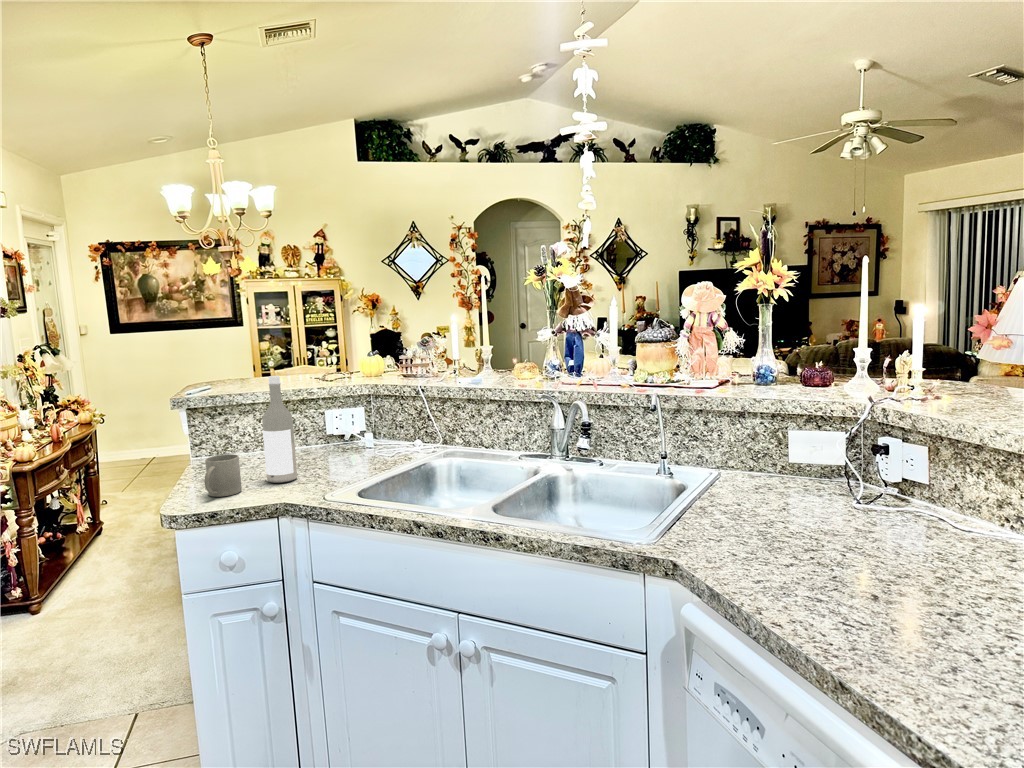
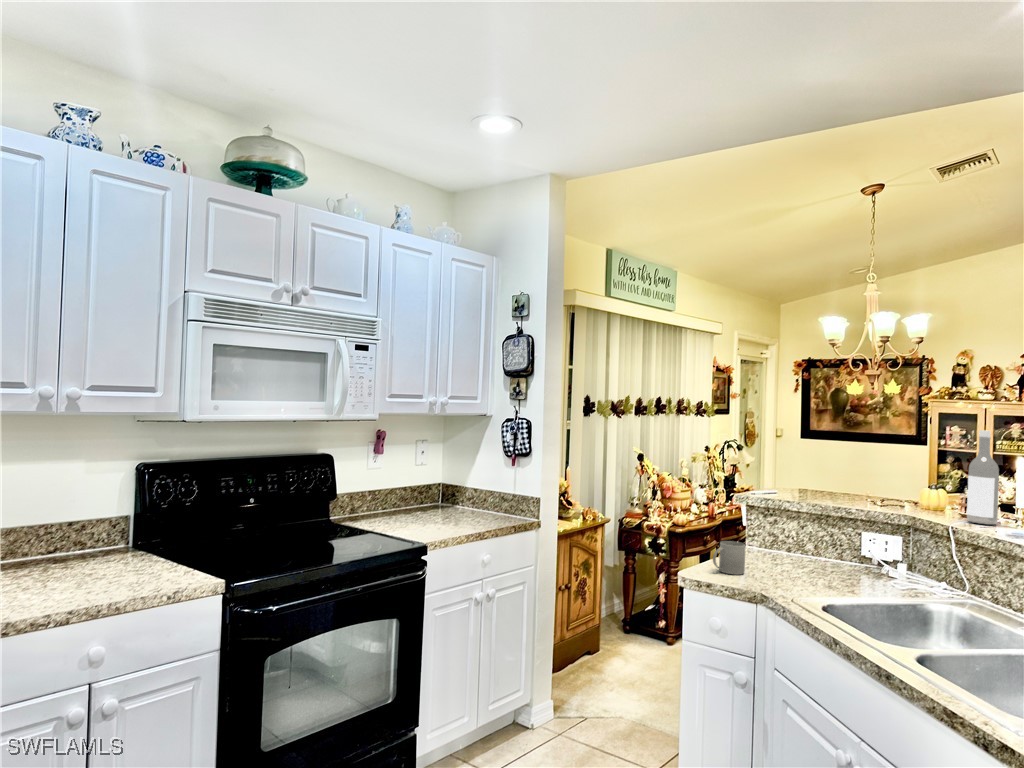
wine bottle: present [262,376,297,483] -> present [967,430,999,525]

